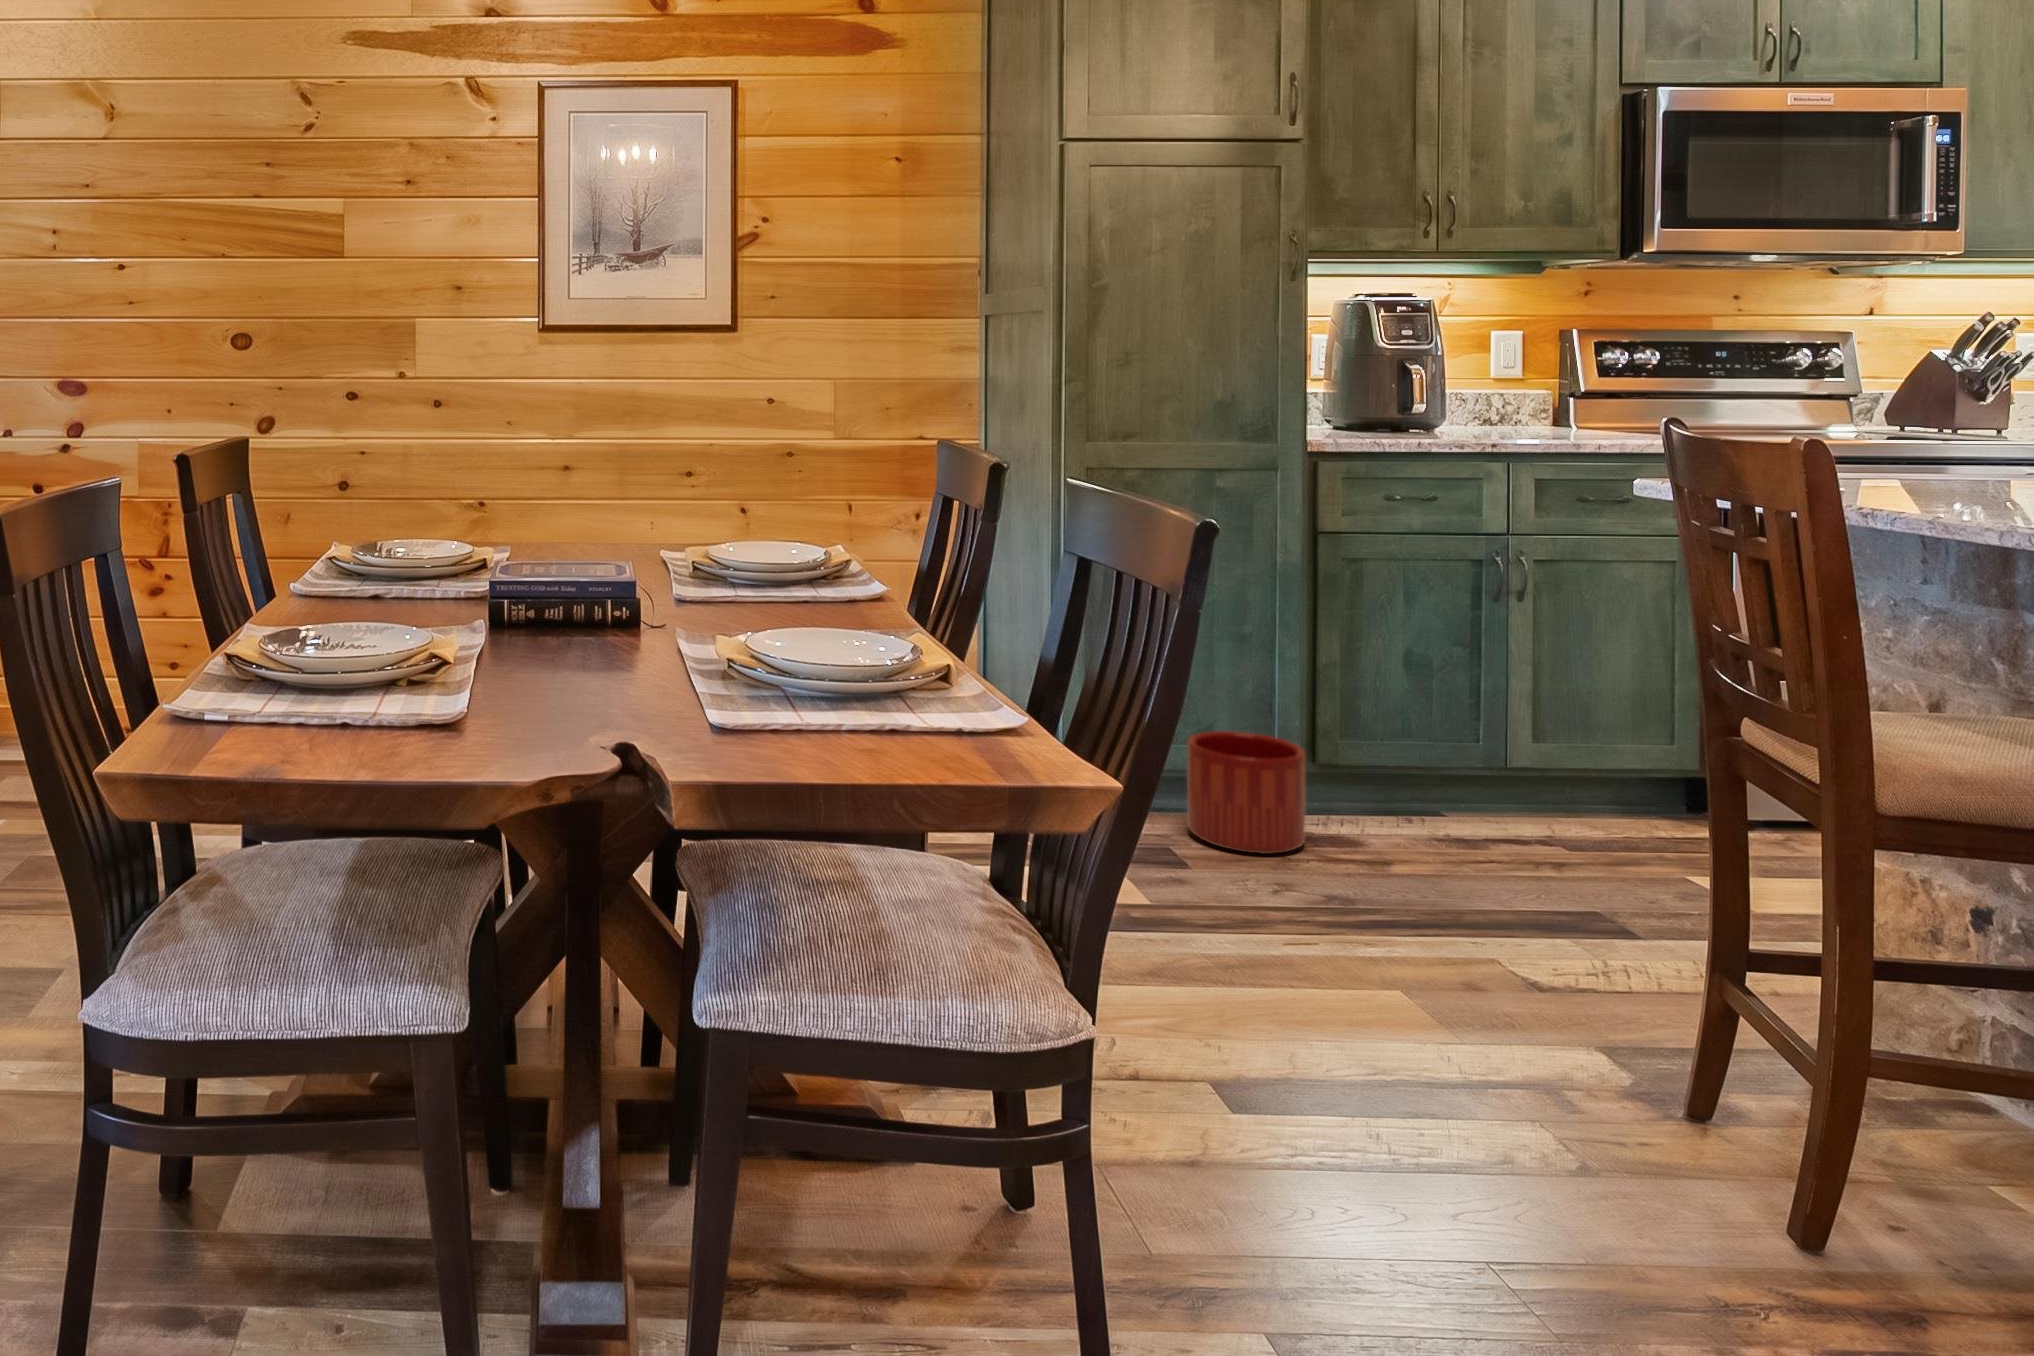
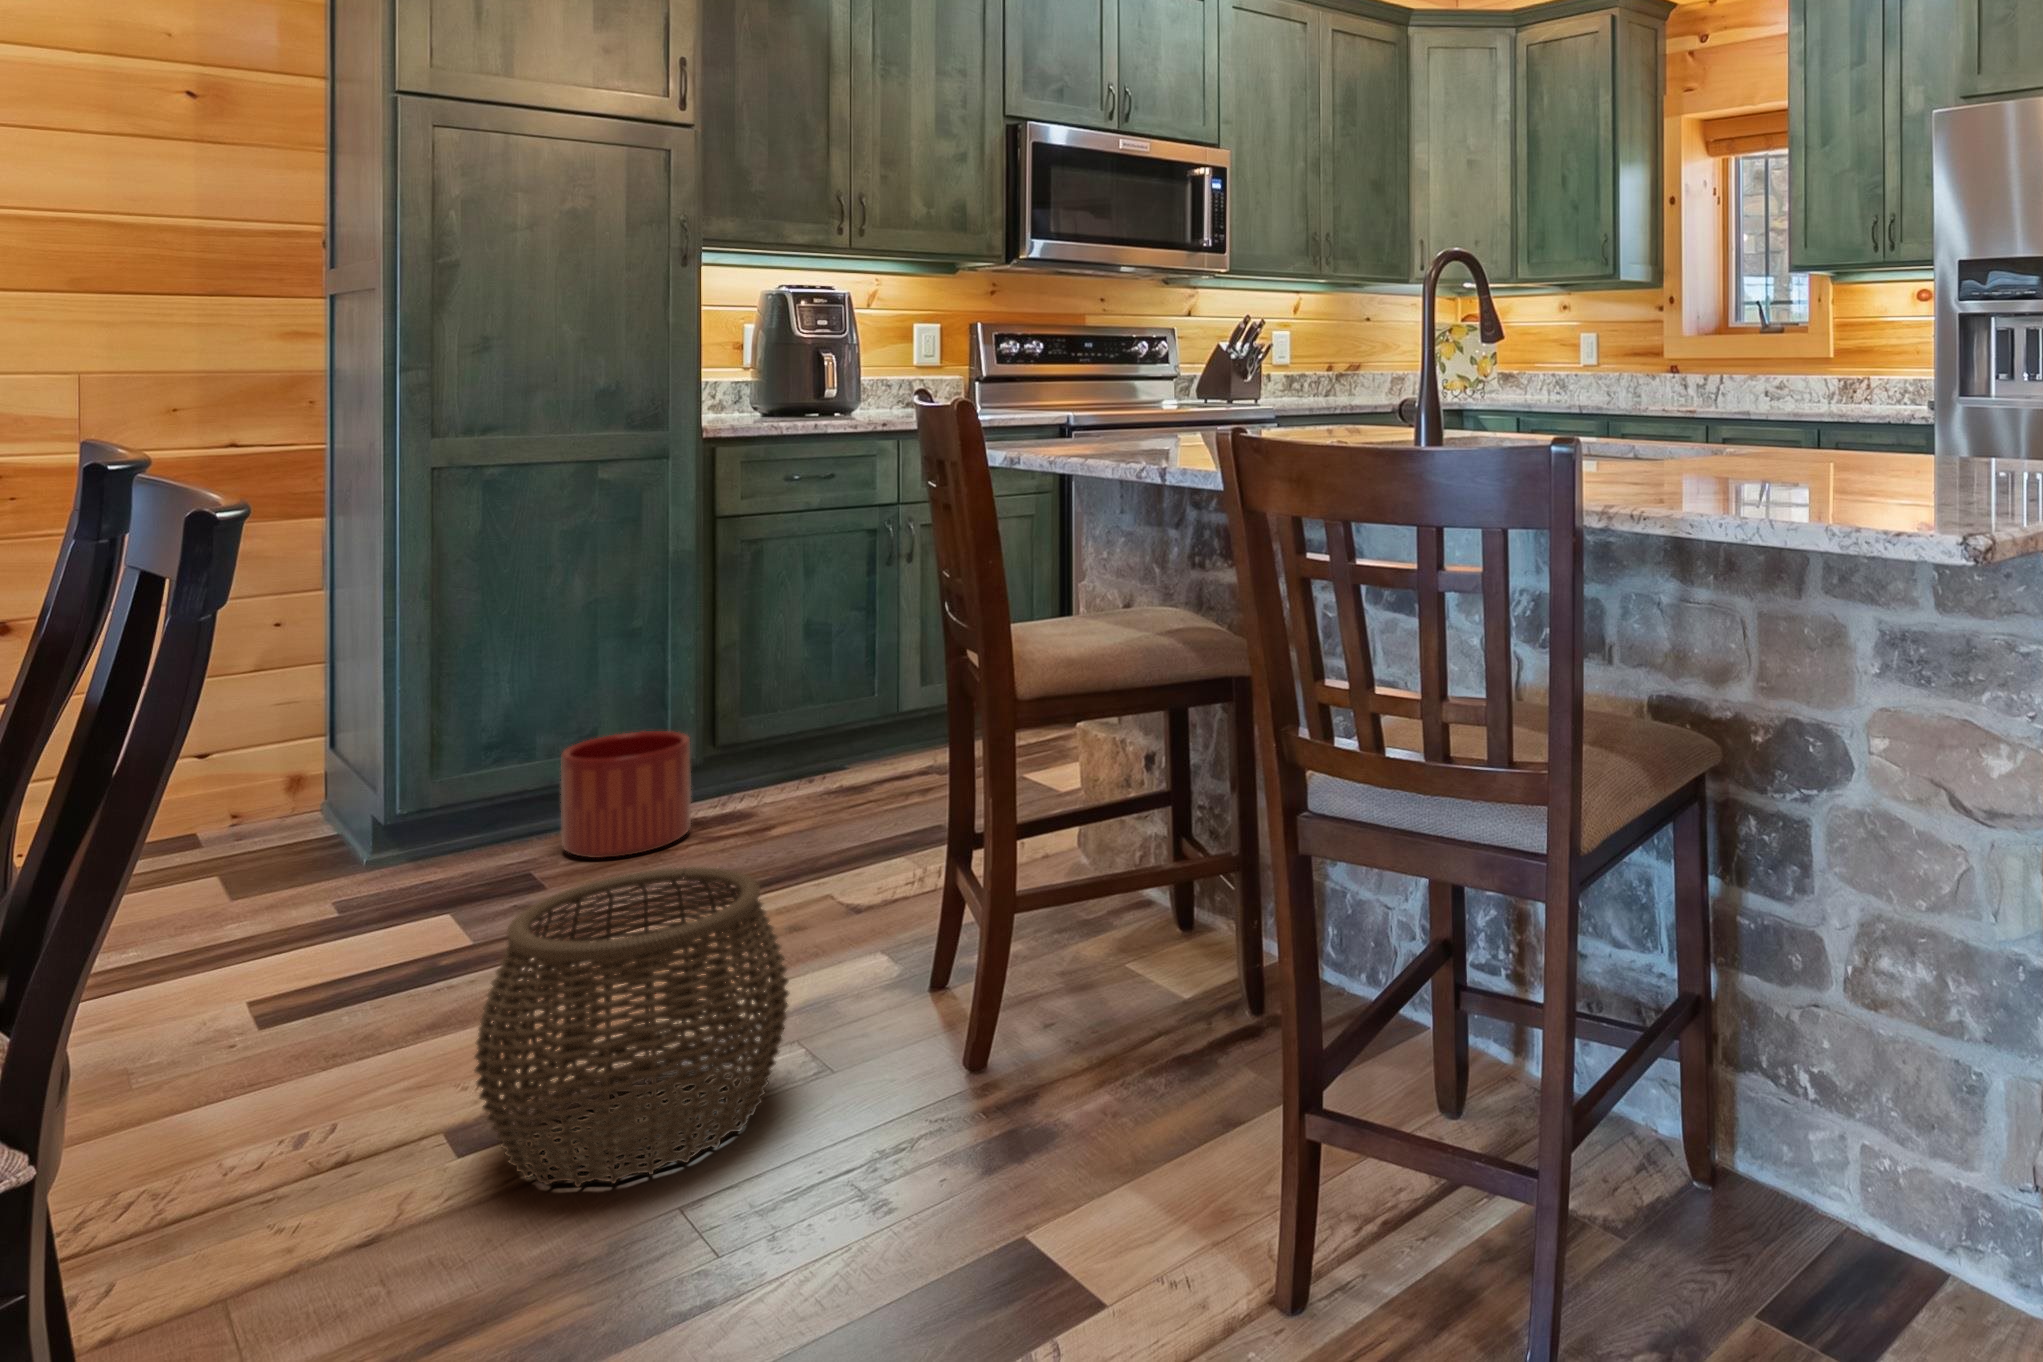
woven basket: none [1243,904,1558,1233] -> present [474,867,790,1187]

